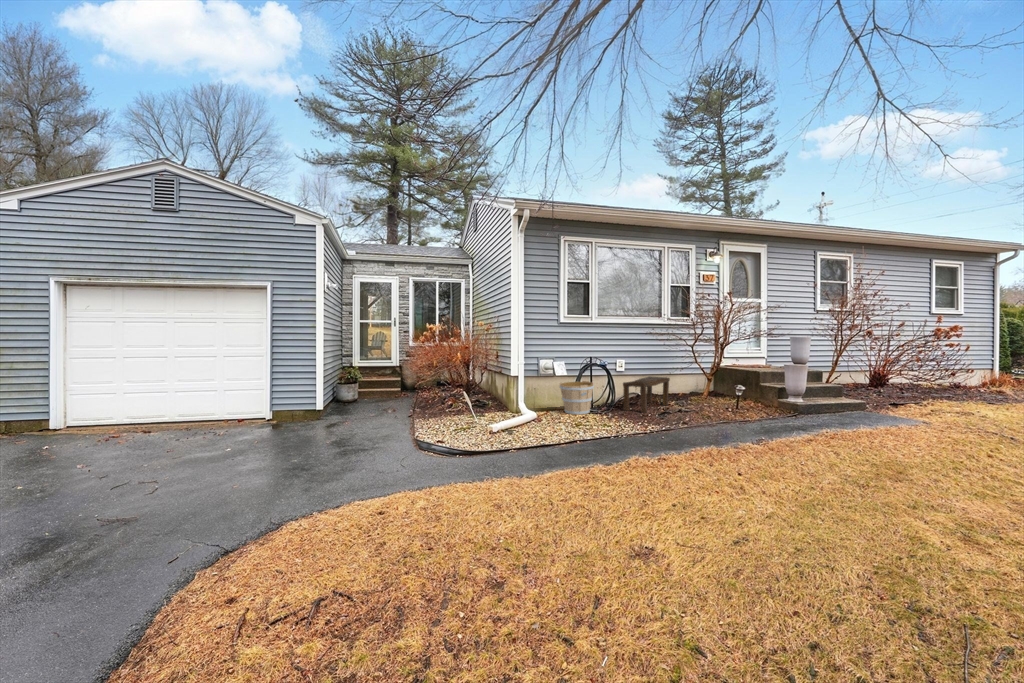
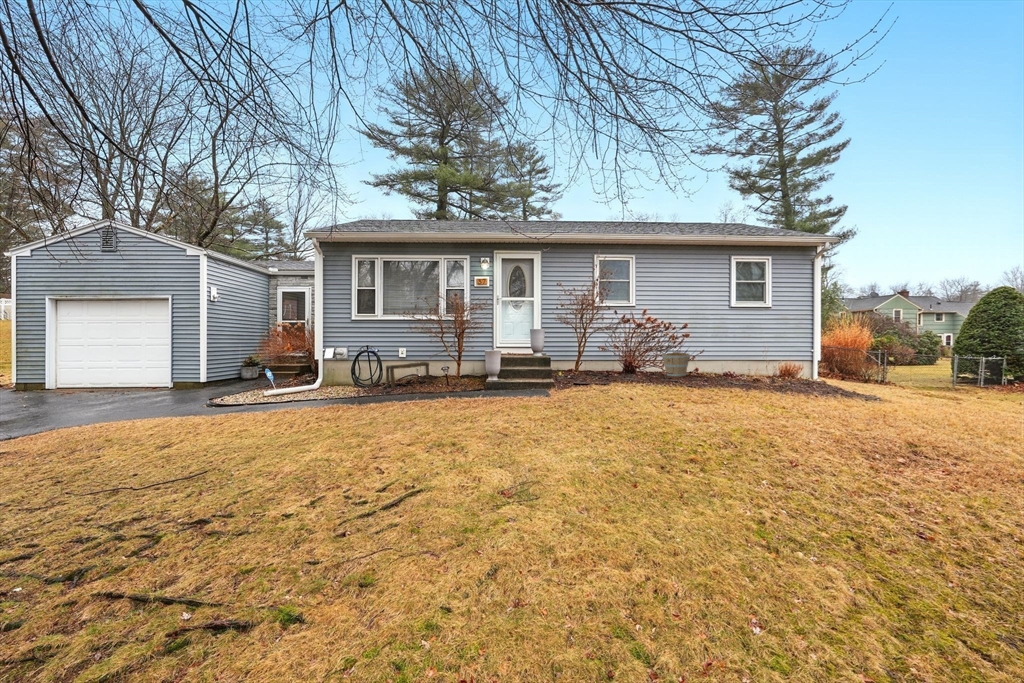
wooden bucket: present [560,381,594,415] -> present [662,352,690,377]

